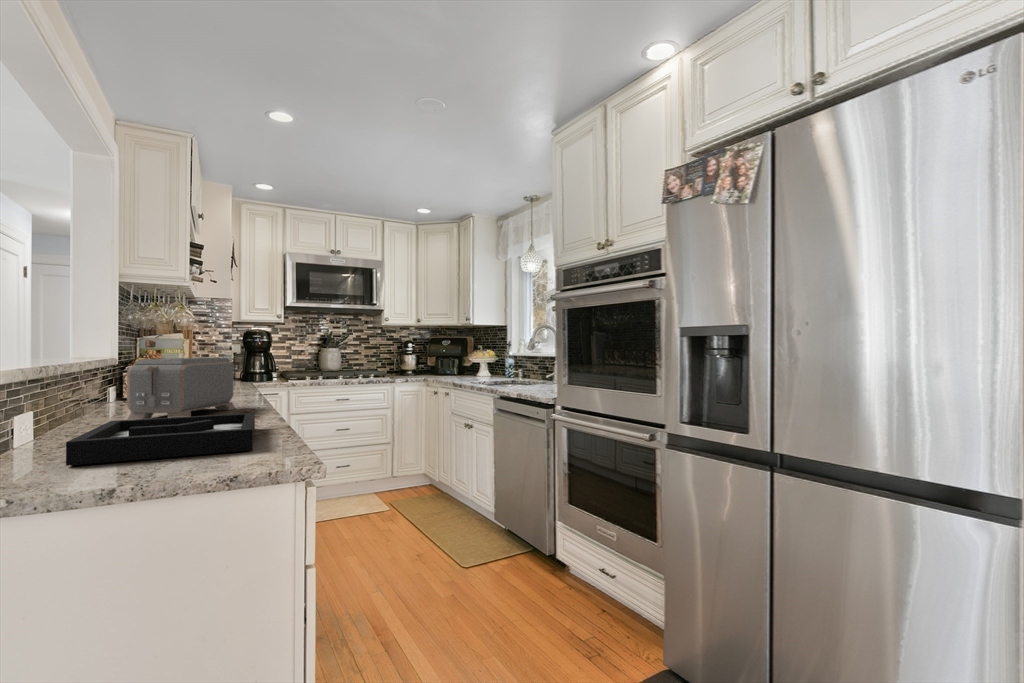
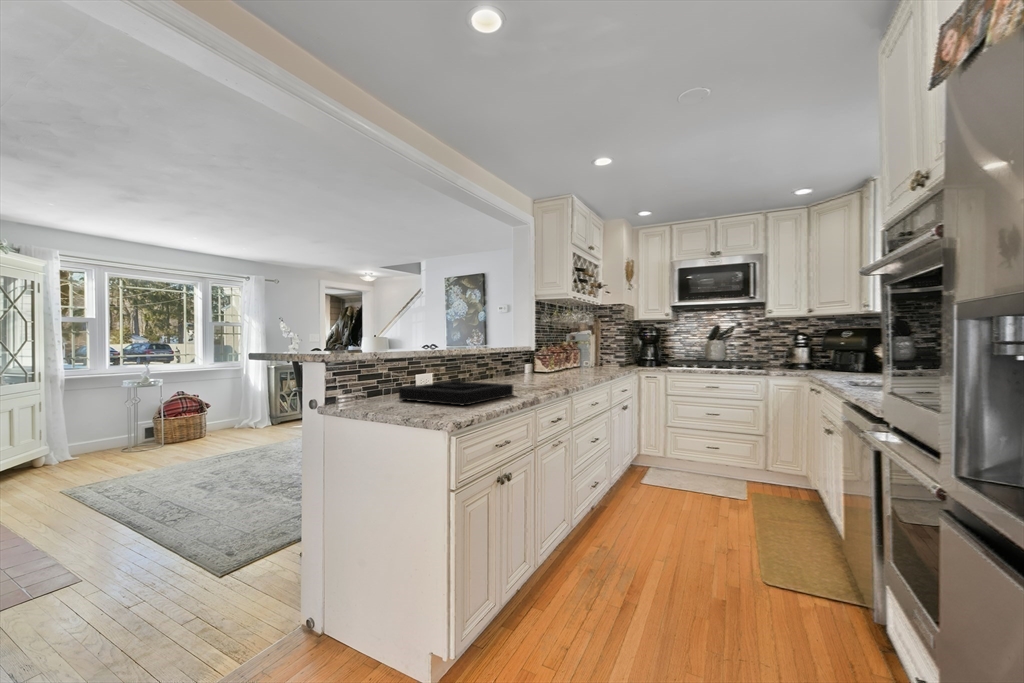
toaster: present [127,358,235,420] -> none [488,347,553,386]

